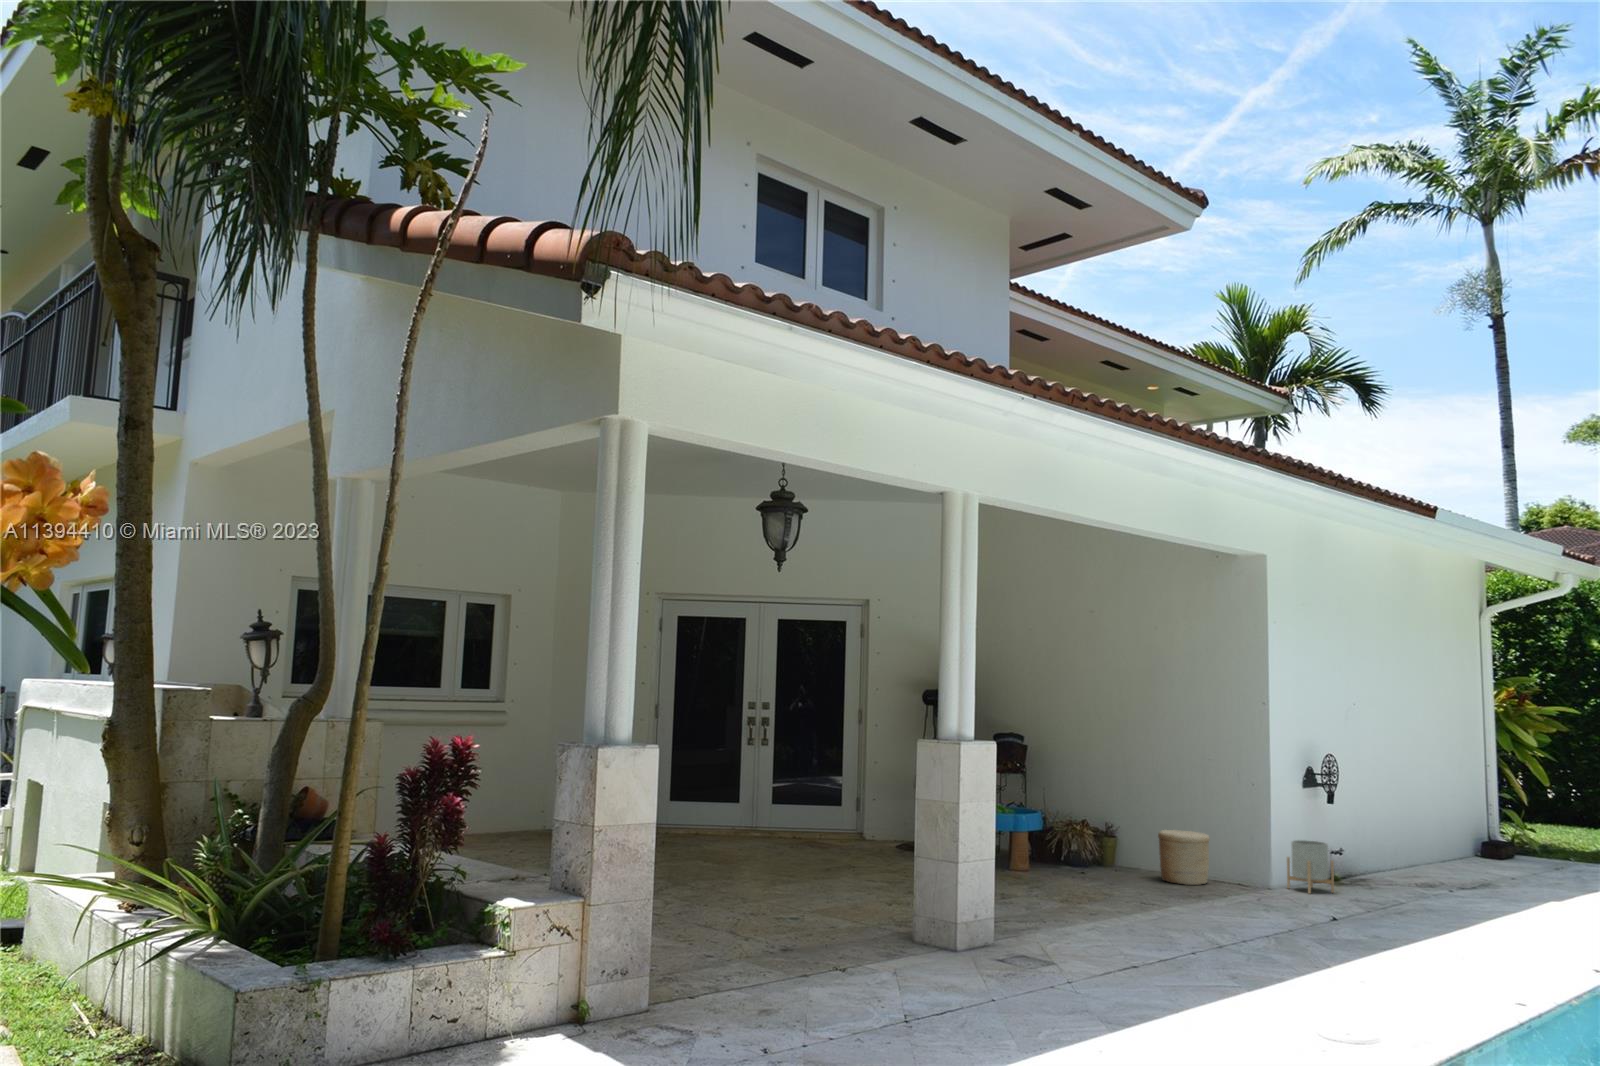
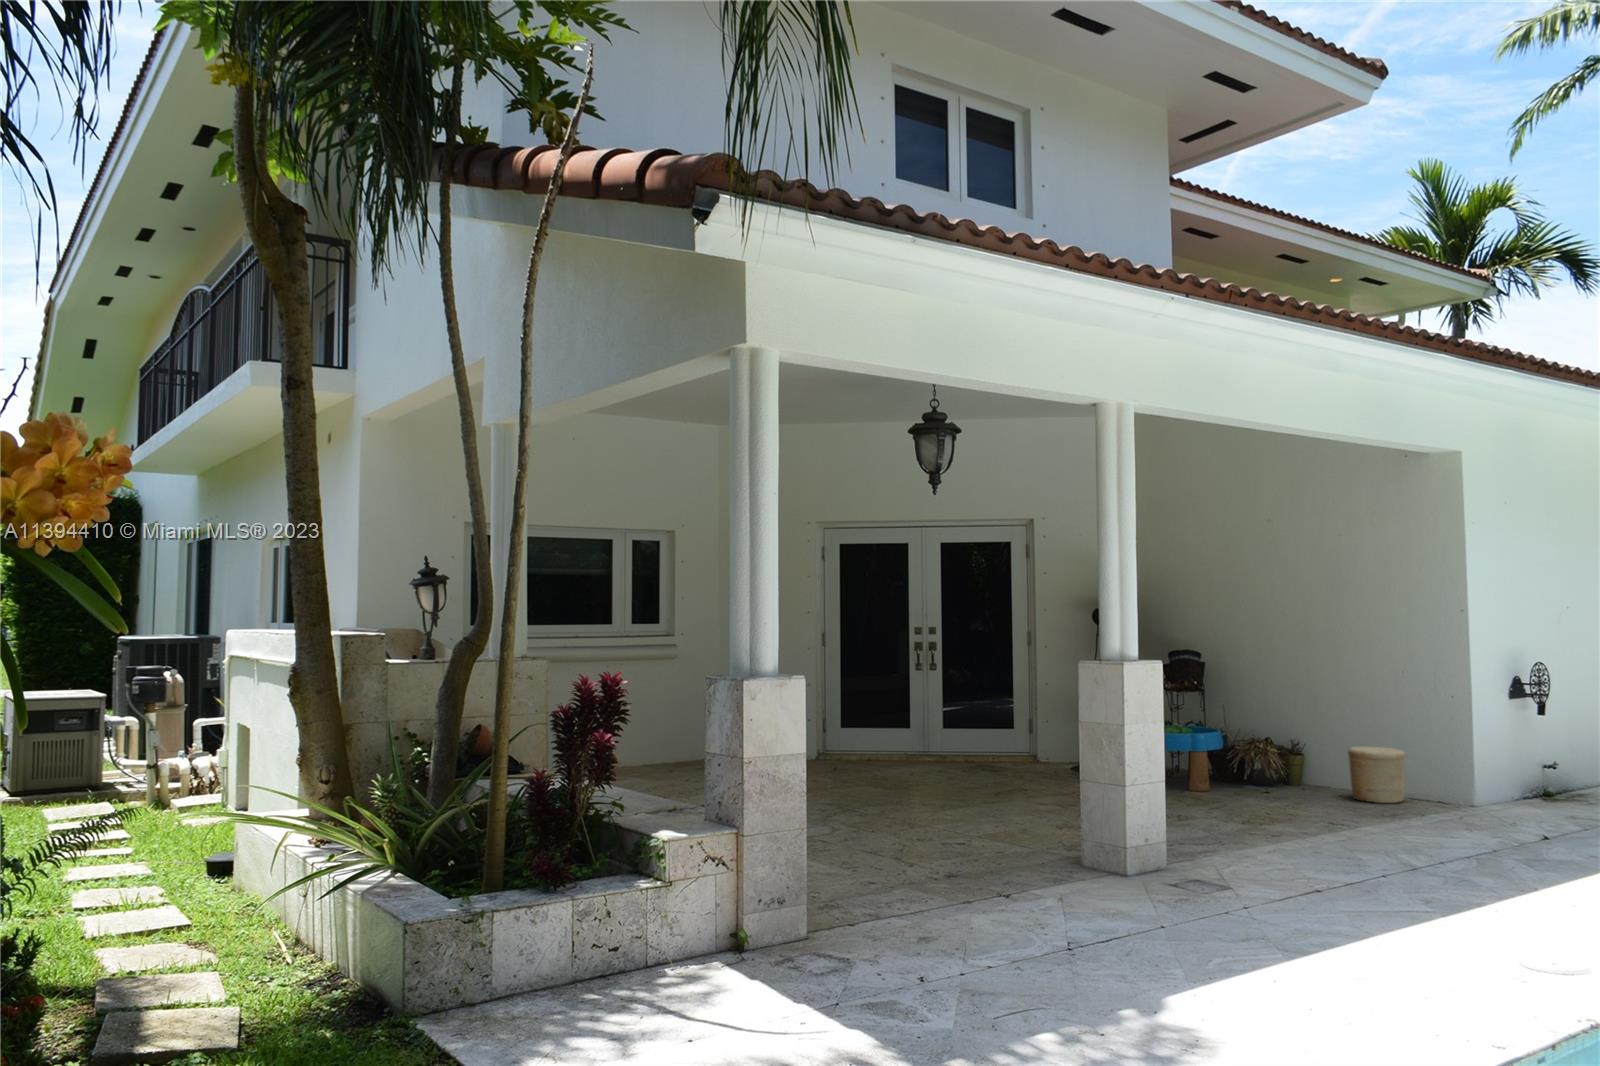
planter: present [1287,840,1334,894] -> none [1493,755,1548,812]

